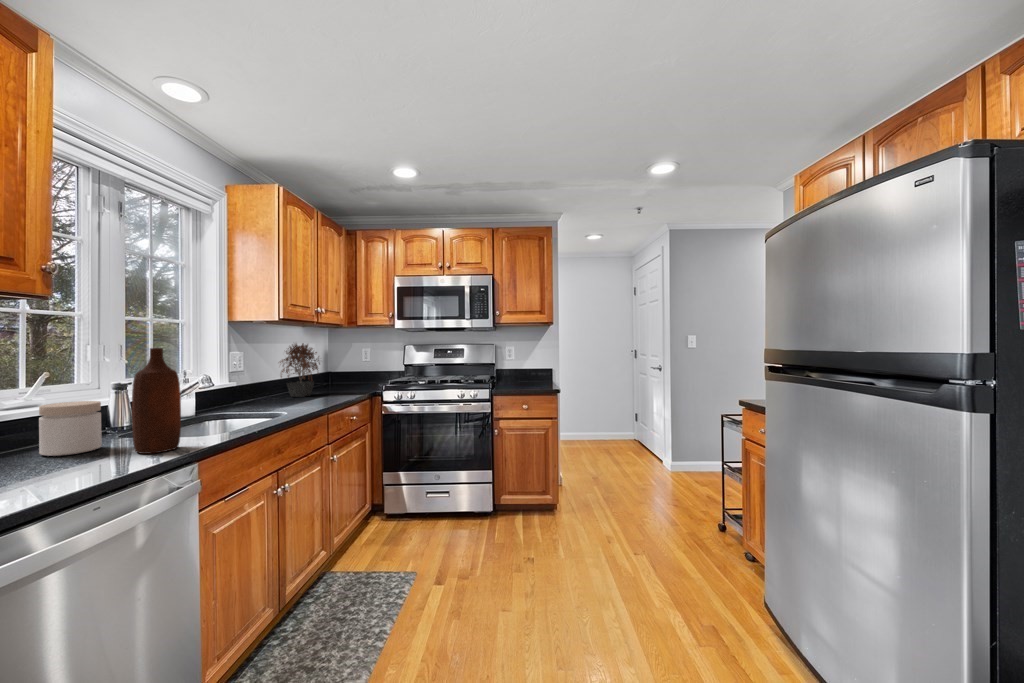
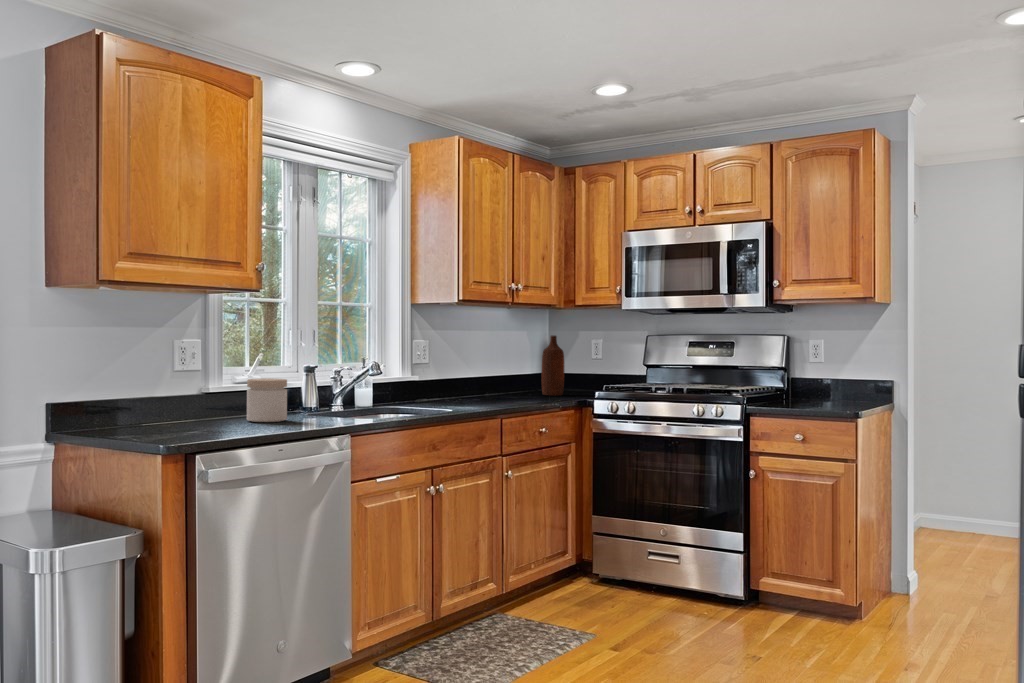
potted plant: present [280,343,320,397] -> none [467,329,523,400]
bottle: present [132,348,181,454] -> present [542,335,564,396]

